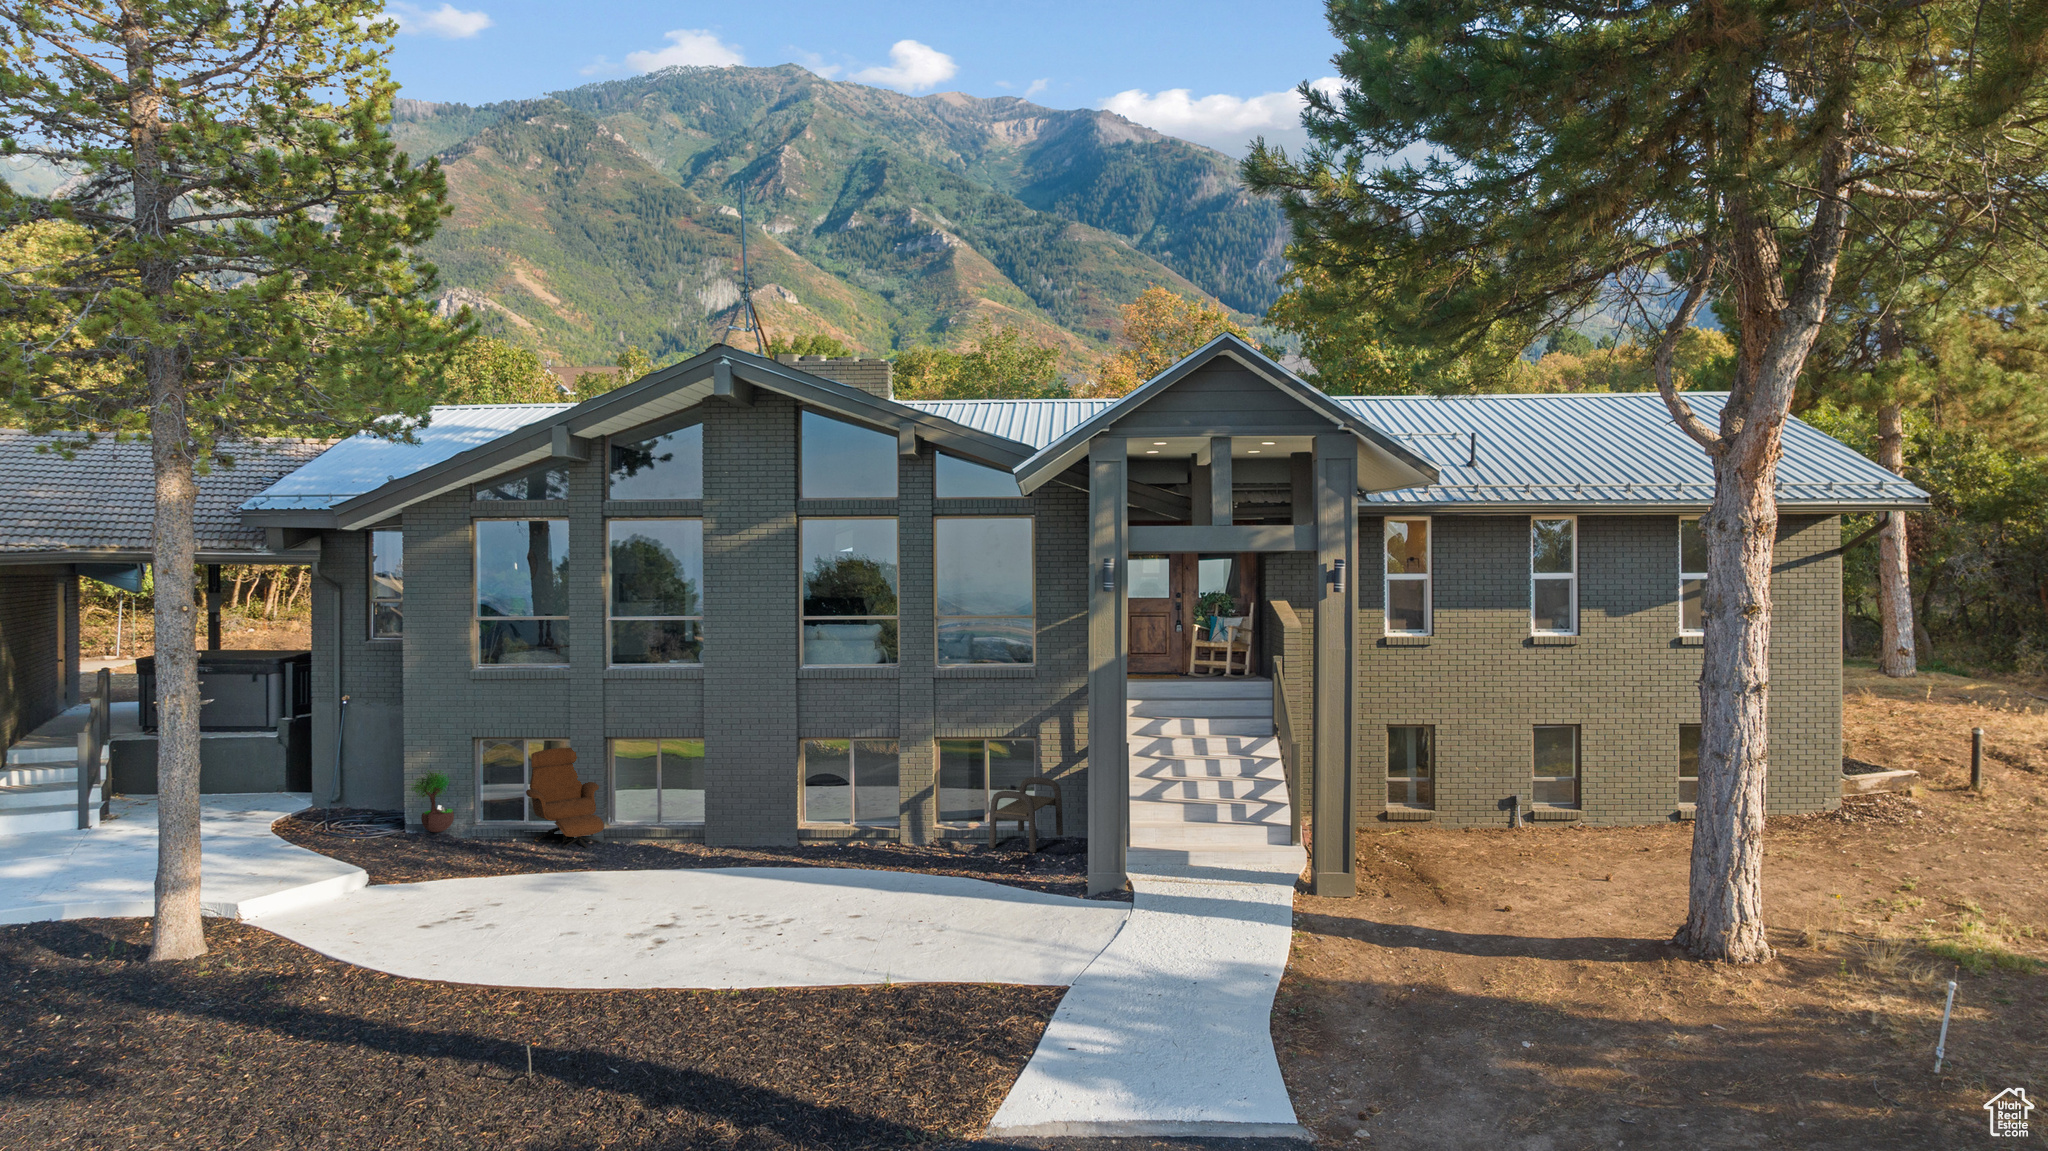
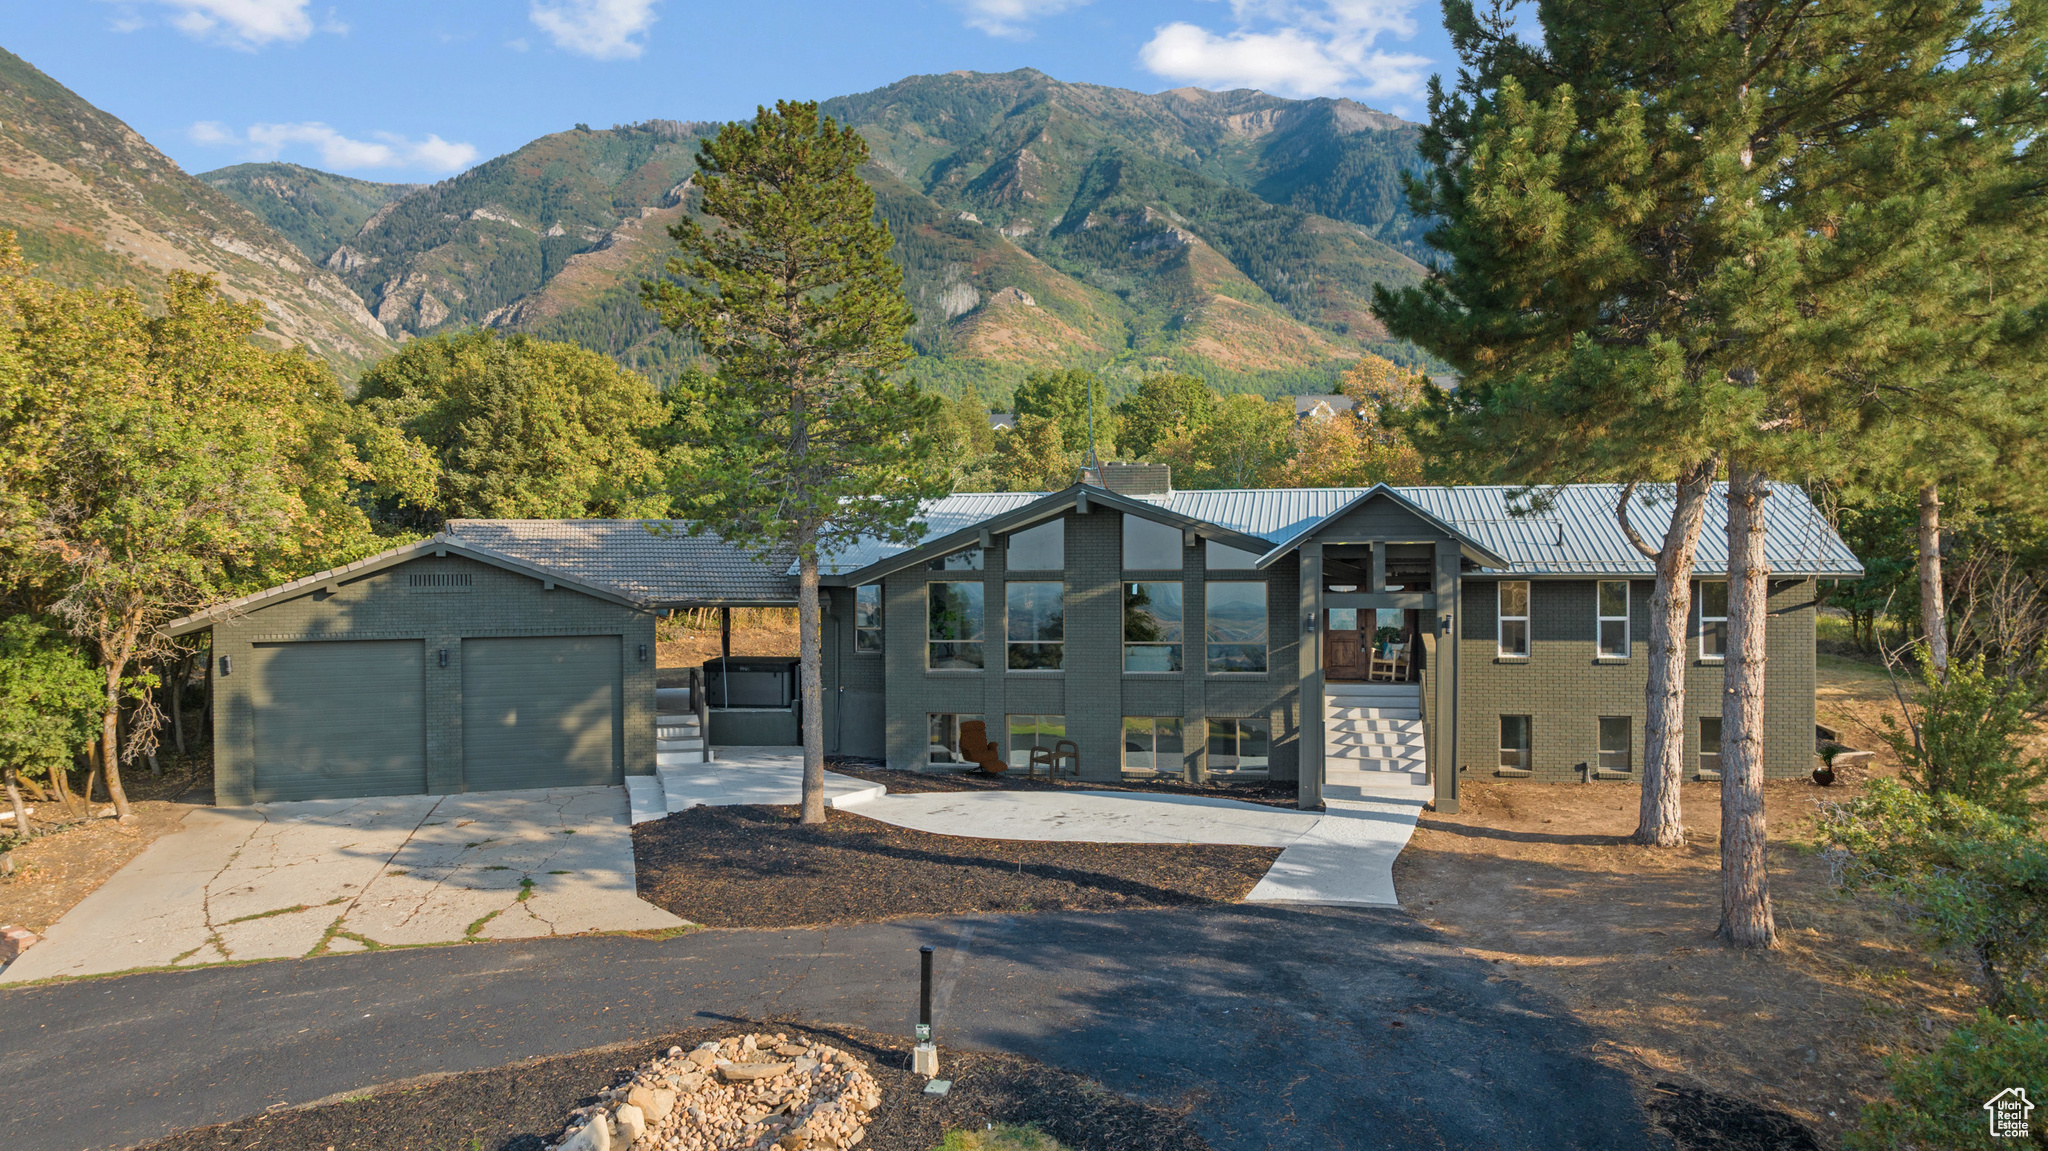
potted tree: present [411,770,454,832] -> present [1812,745,1839,785]
bench: present [989,777,1063,853] -> present [1029,740,1080,783]

